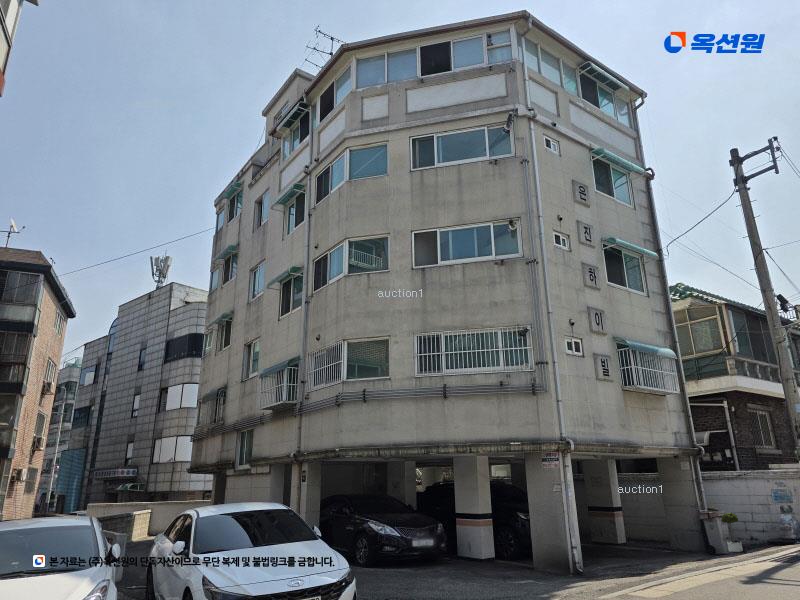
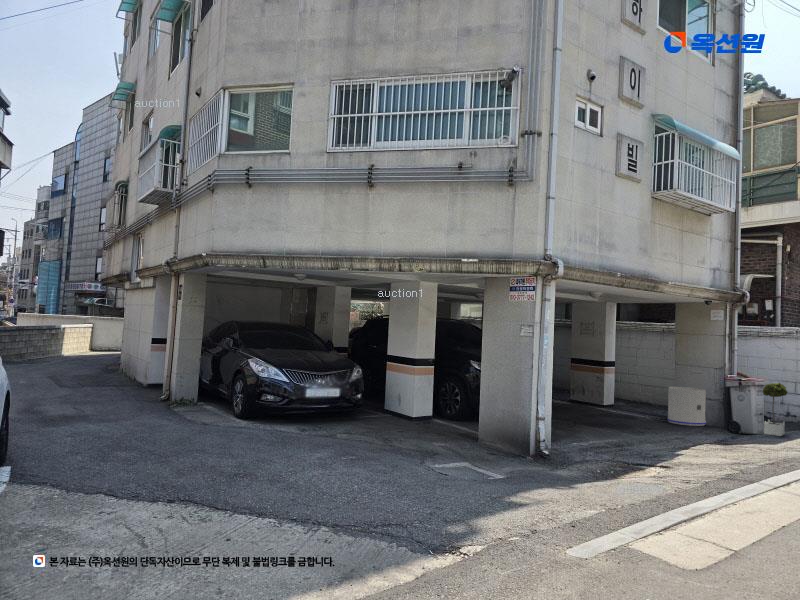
trash can: none [659,522,689,550] -> present [667,387,706,426]

